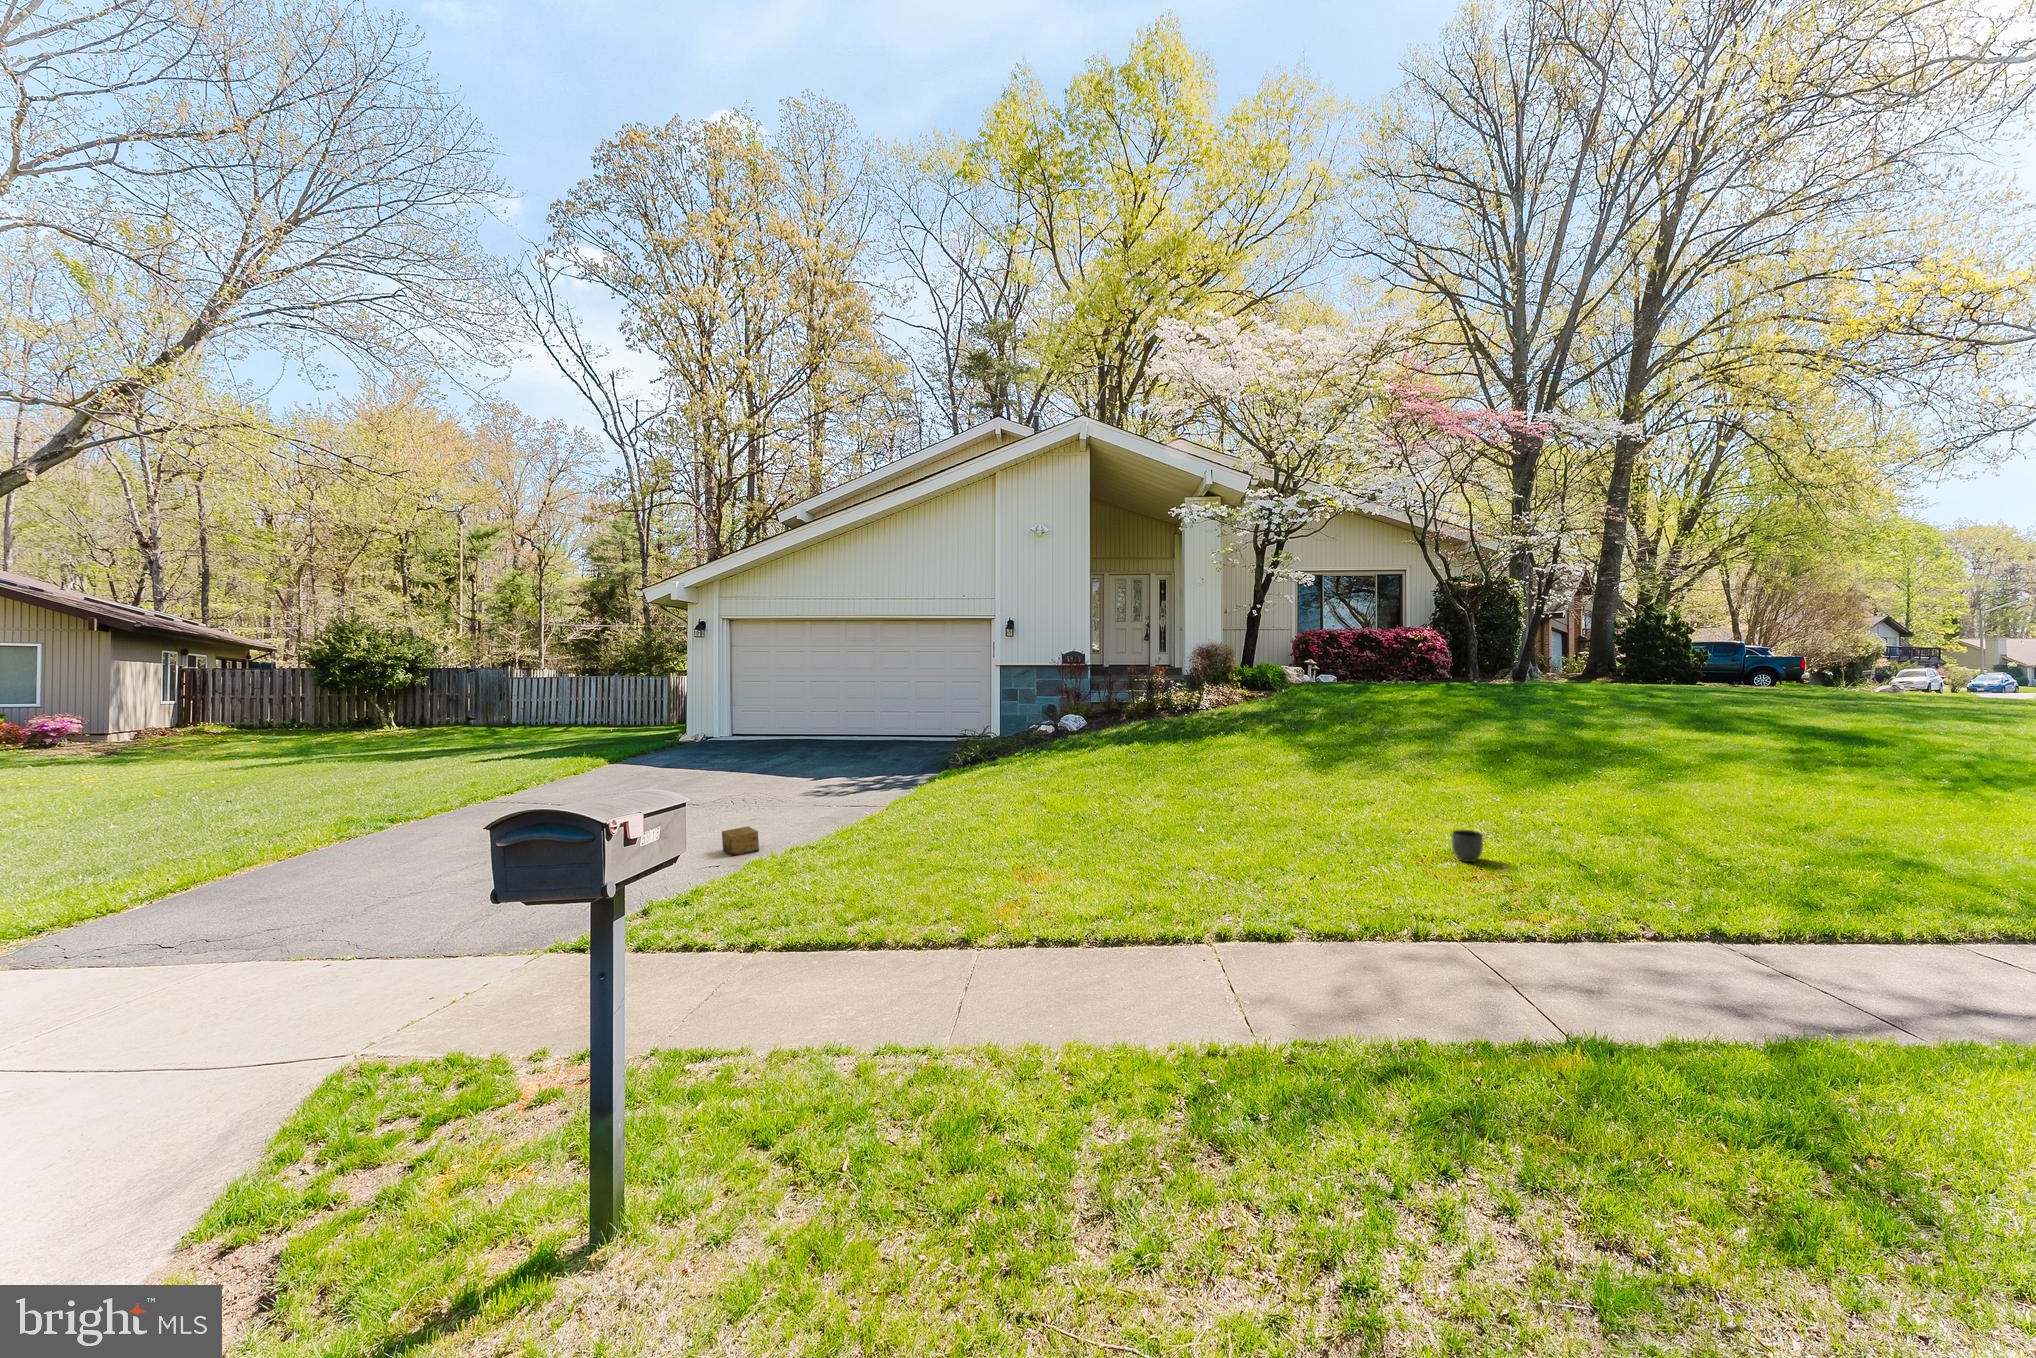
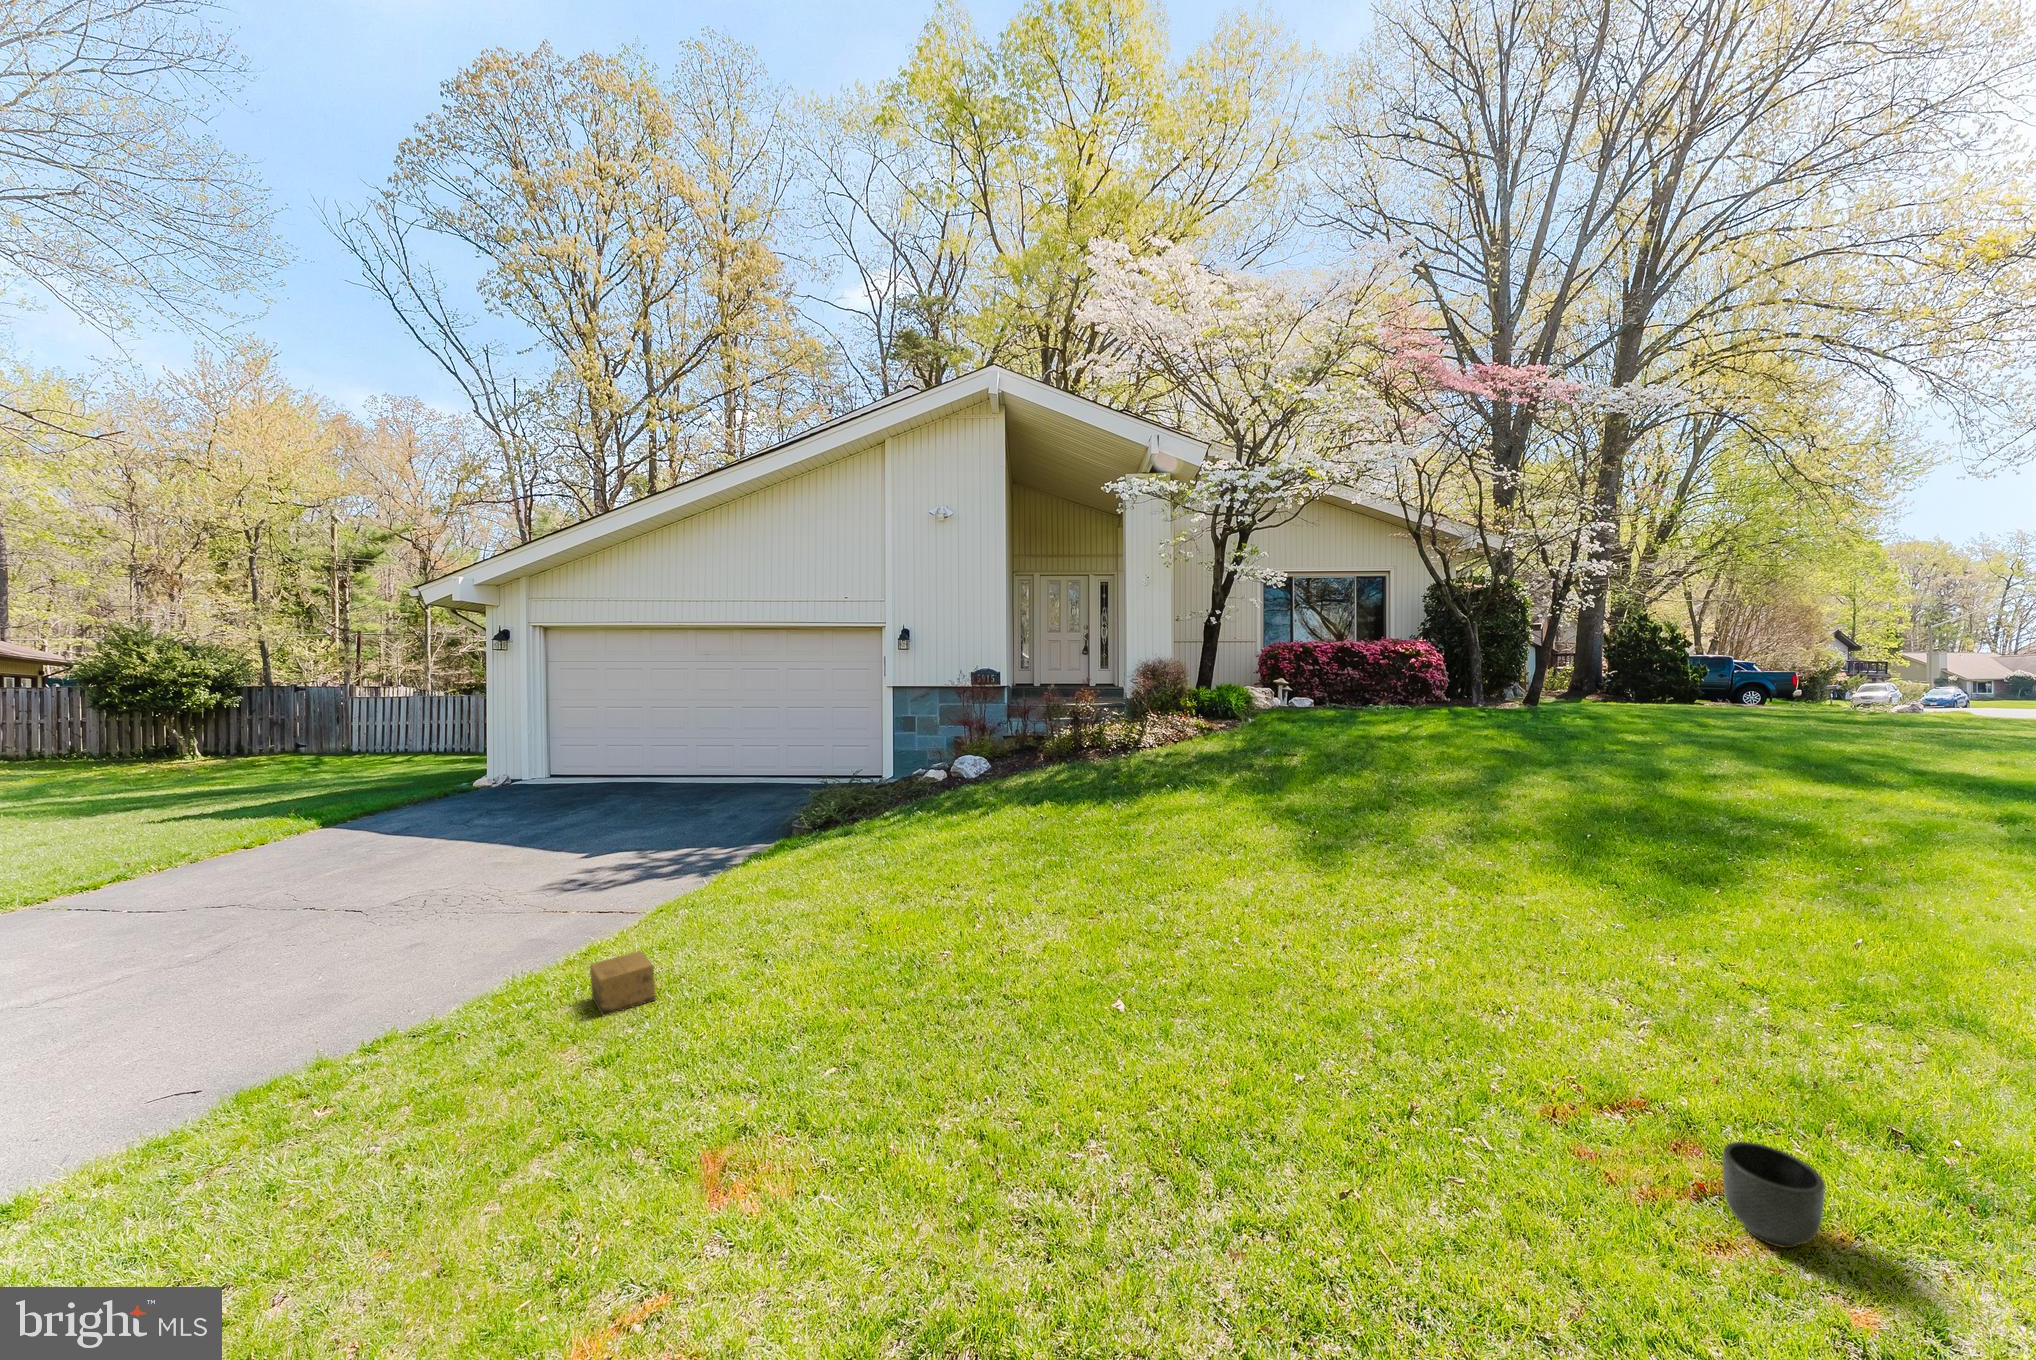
cardboard box: present [722,826,759,857] -> present [590,951,656,1016]

